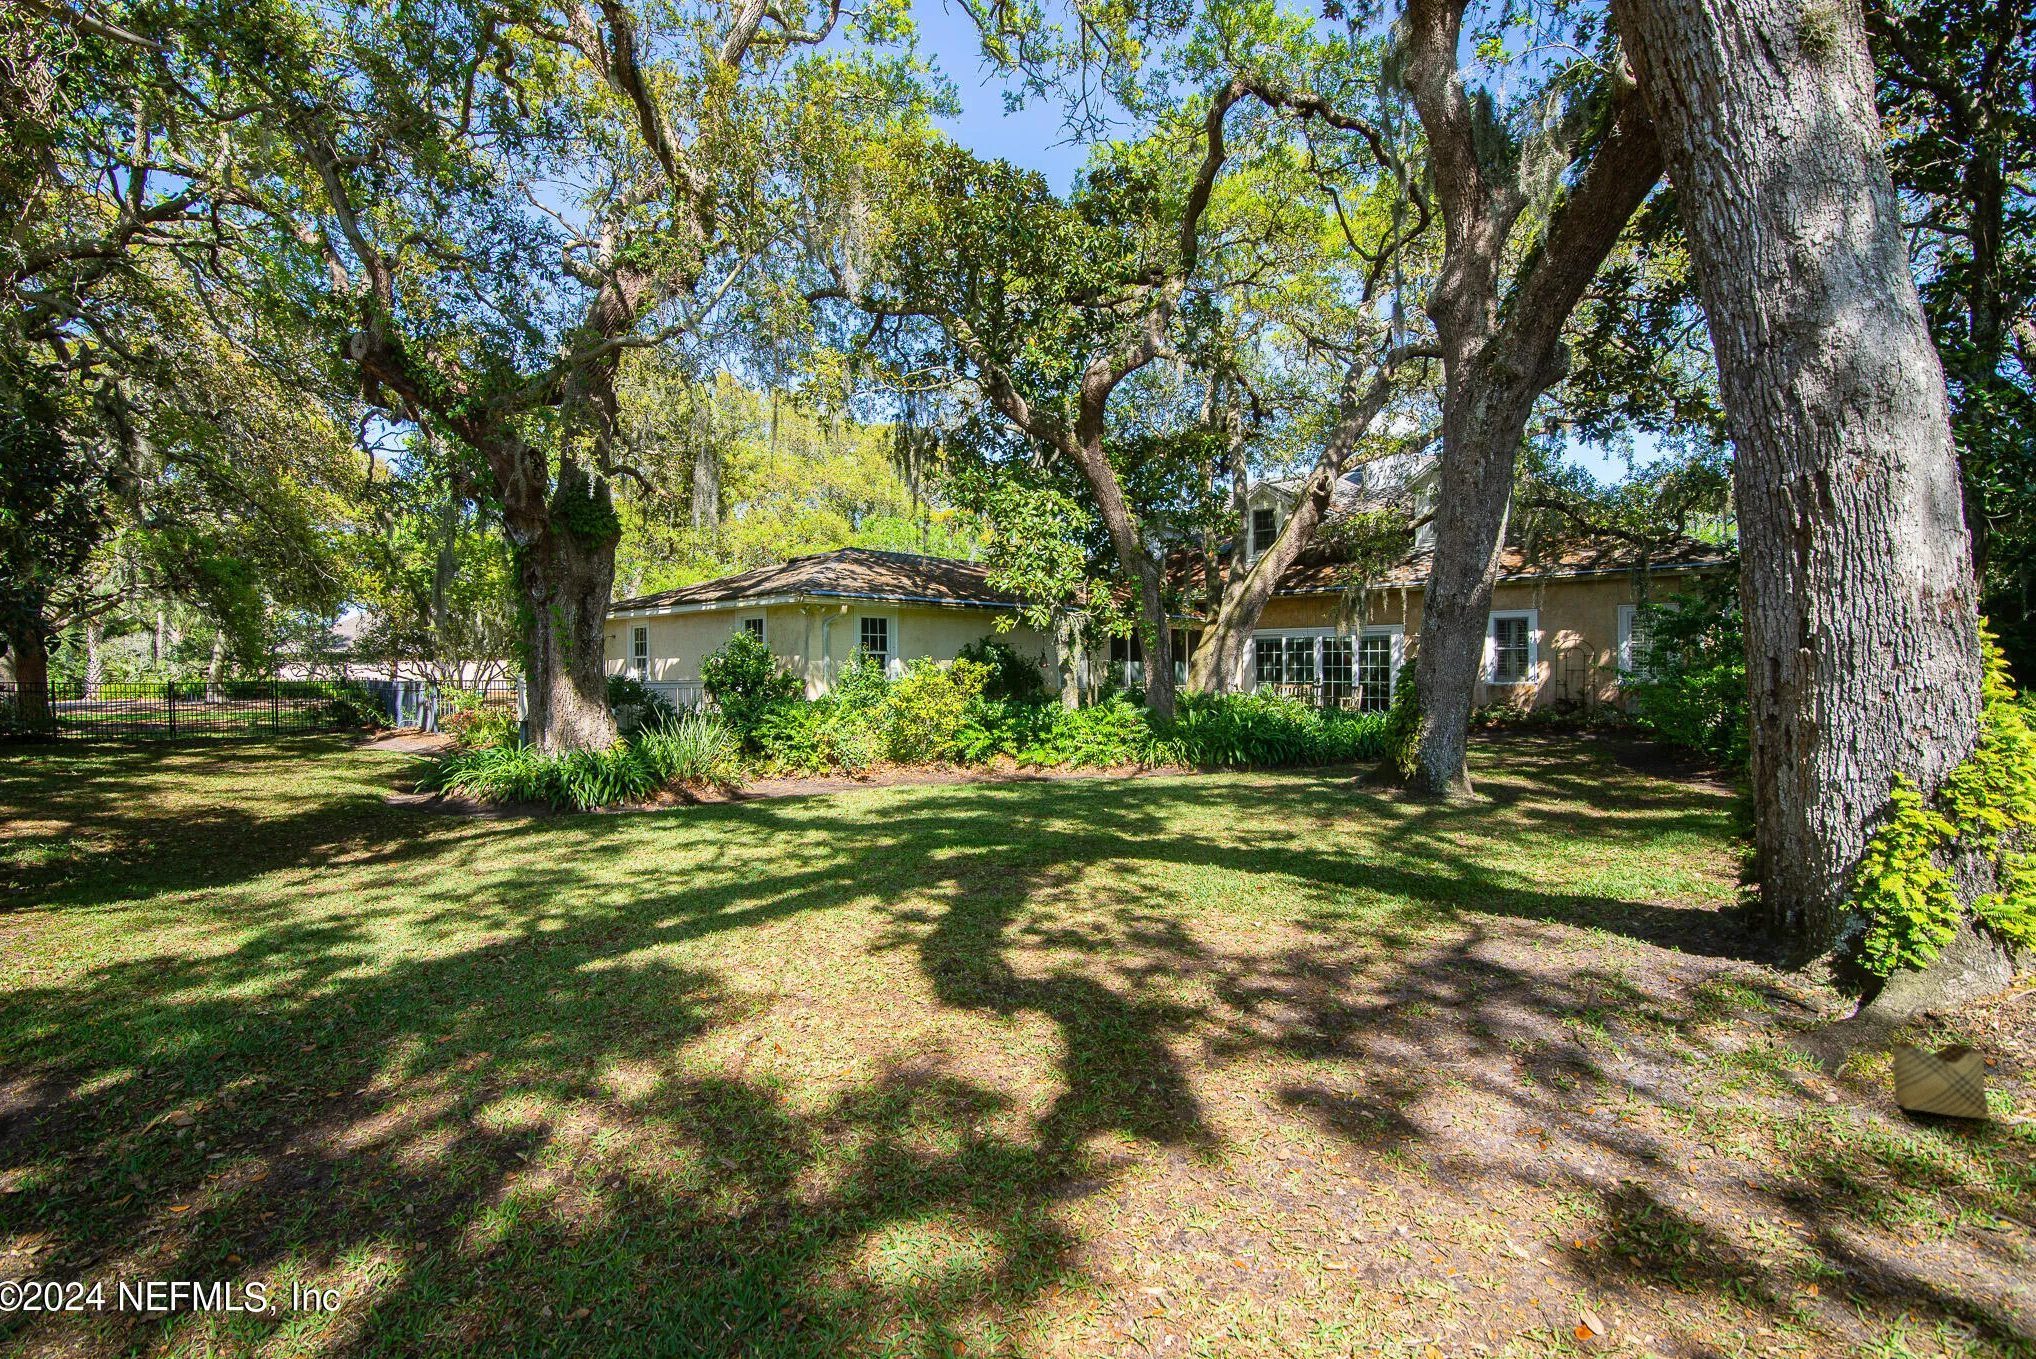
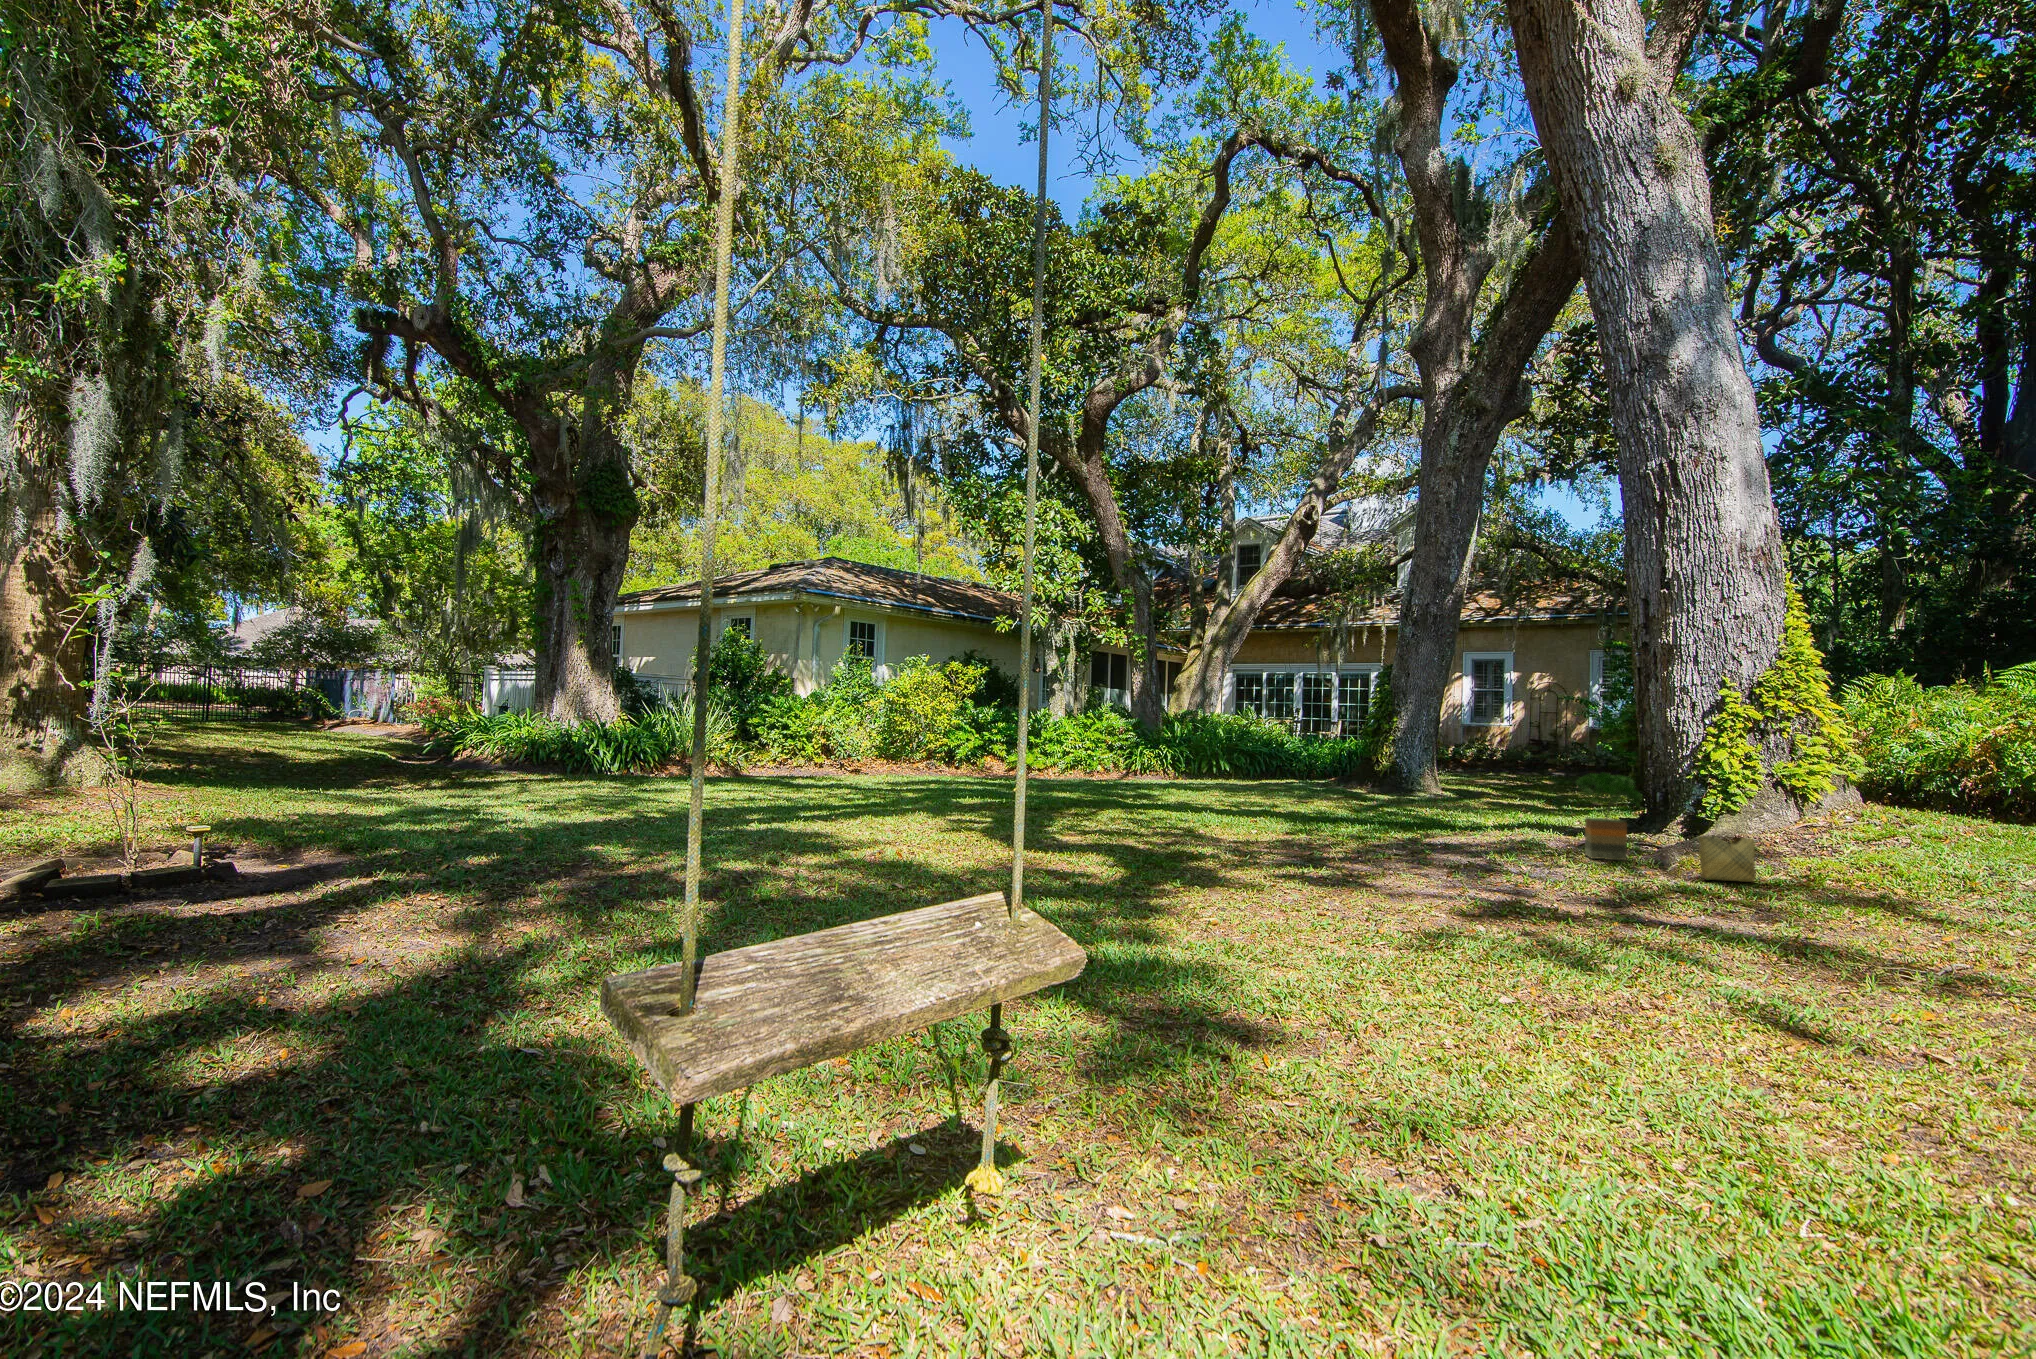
potted tree: none [1678,903,1785,1033] -> present [1577,773,1642,861]

